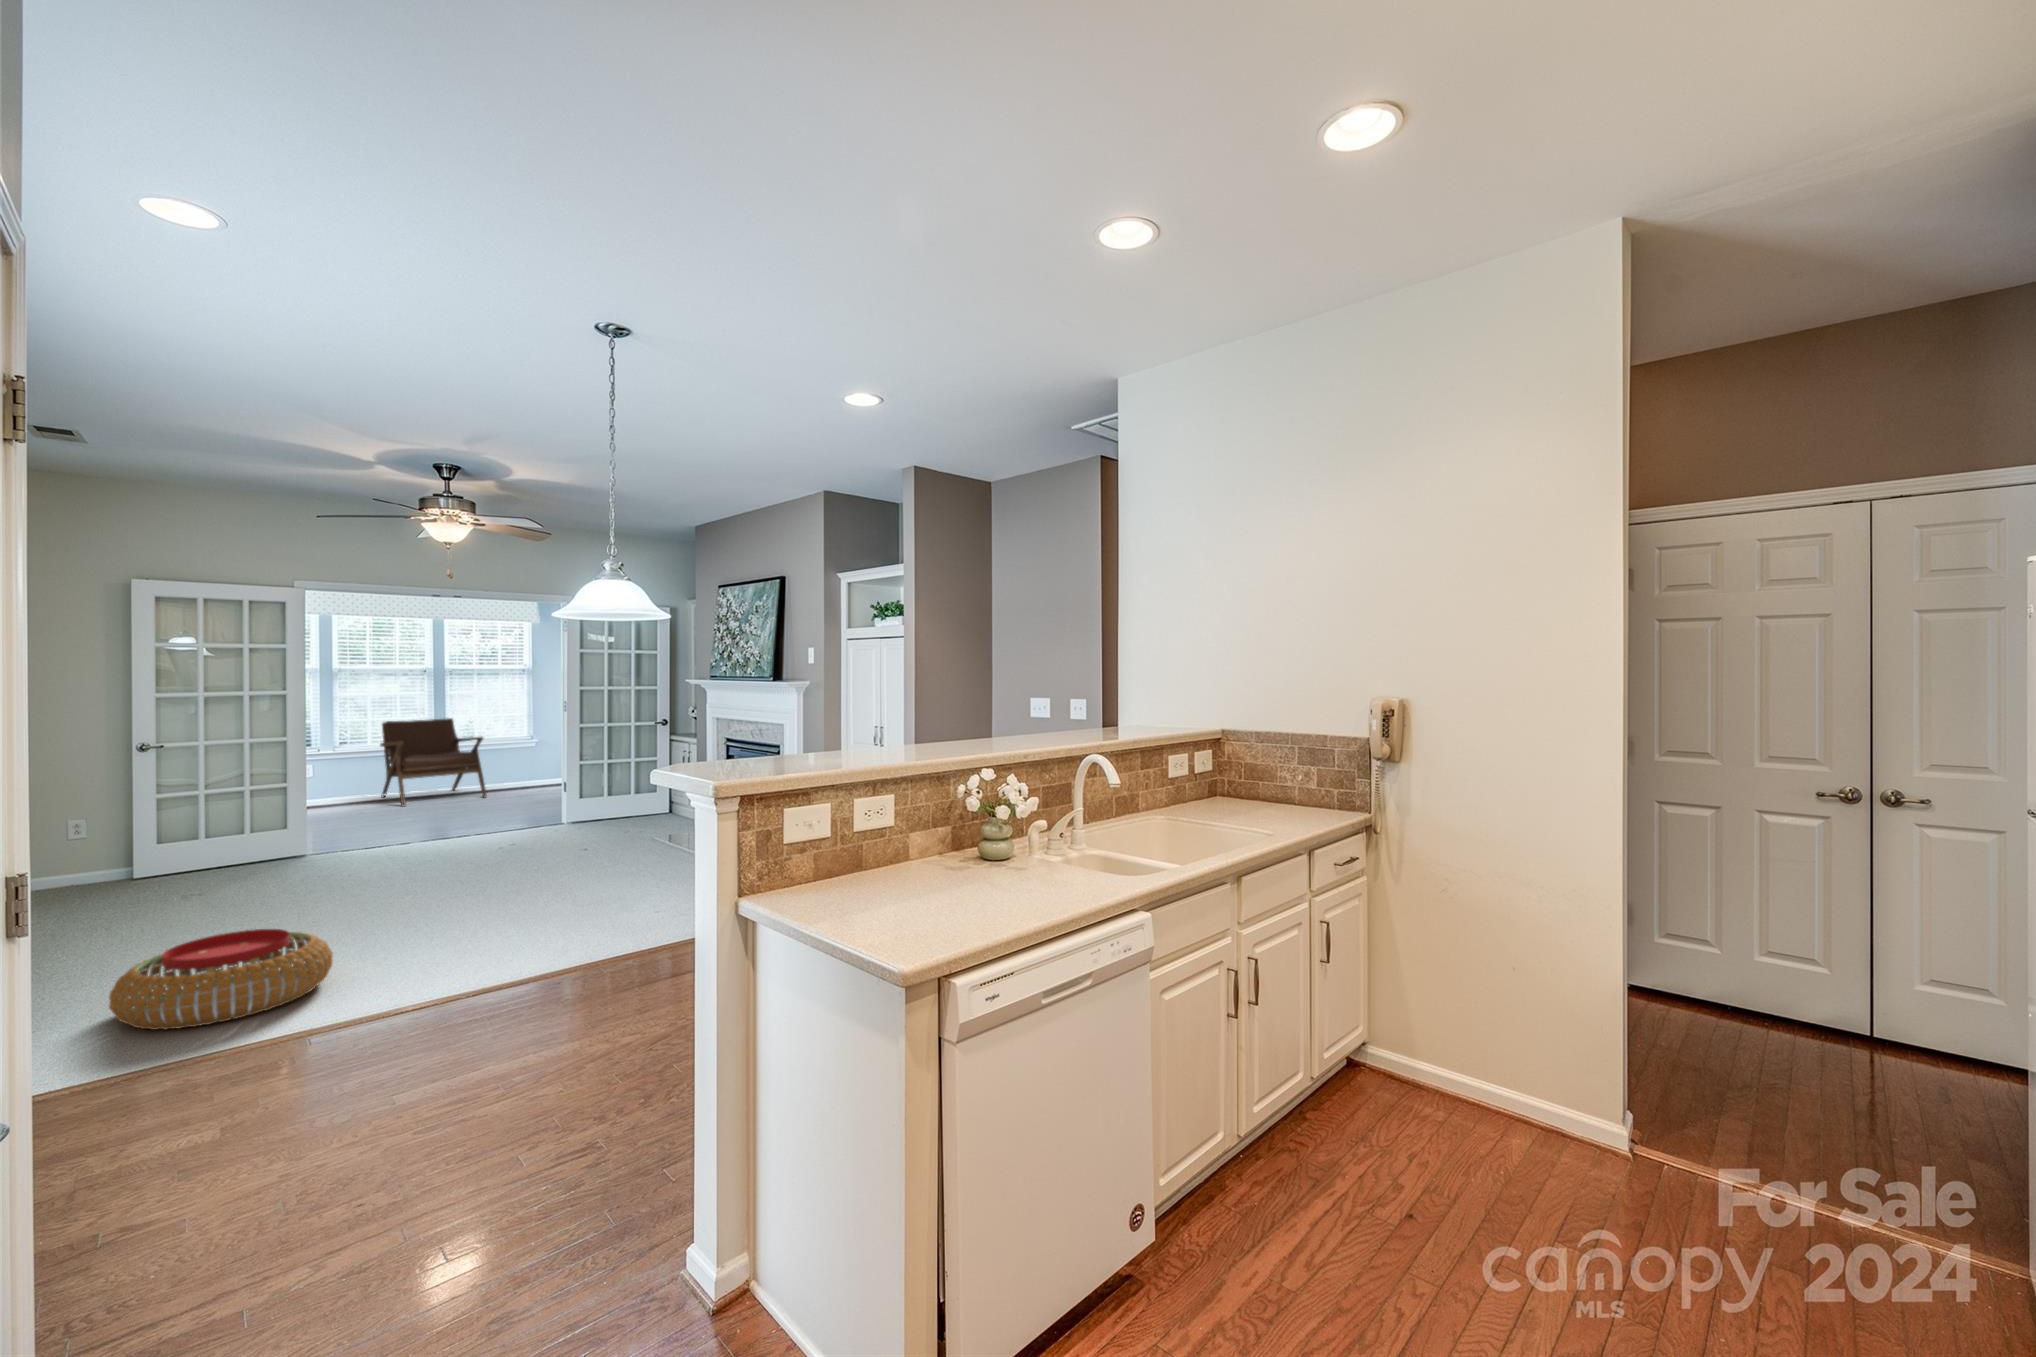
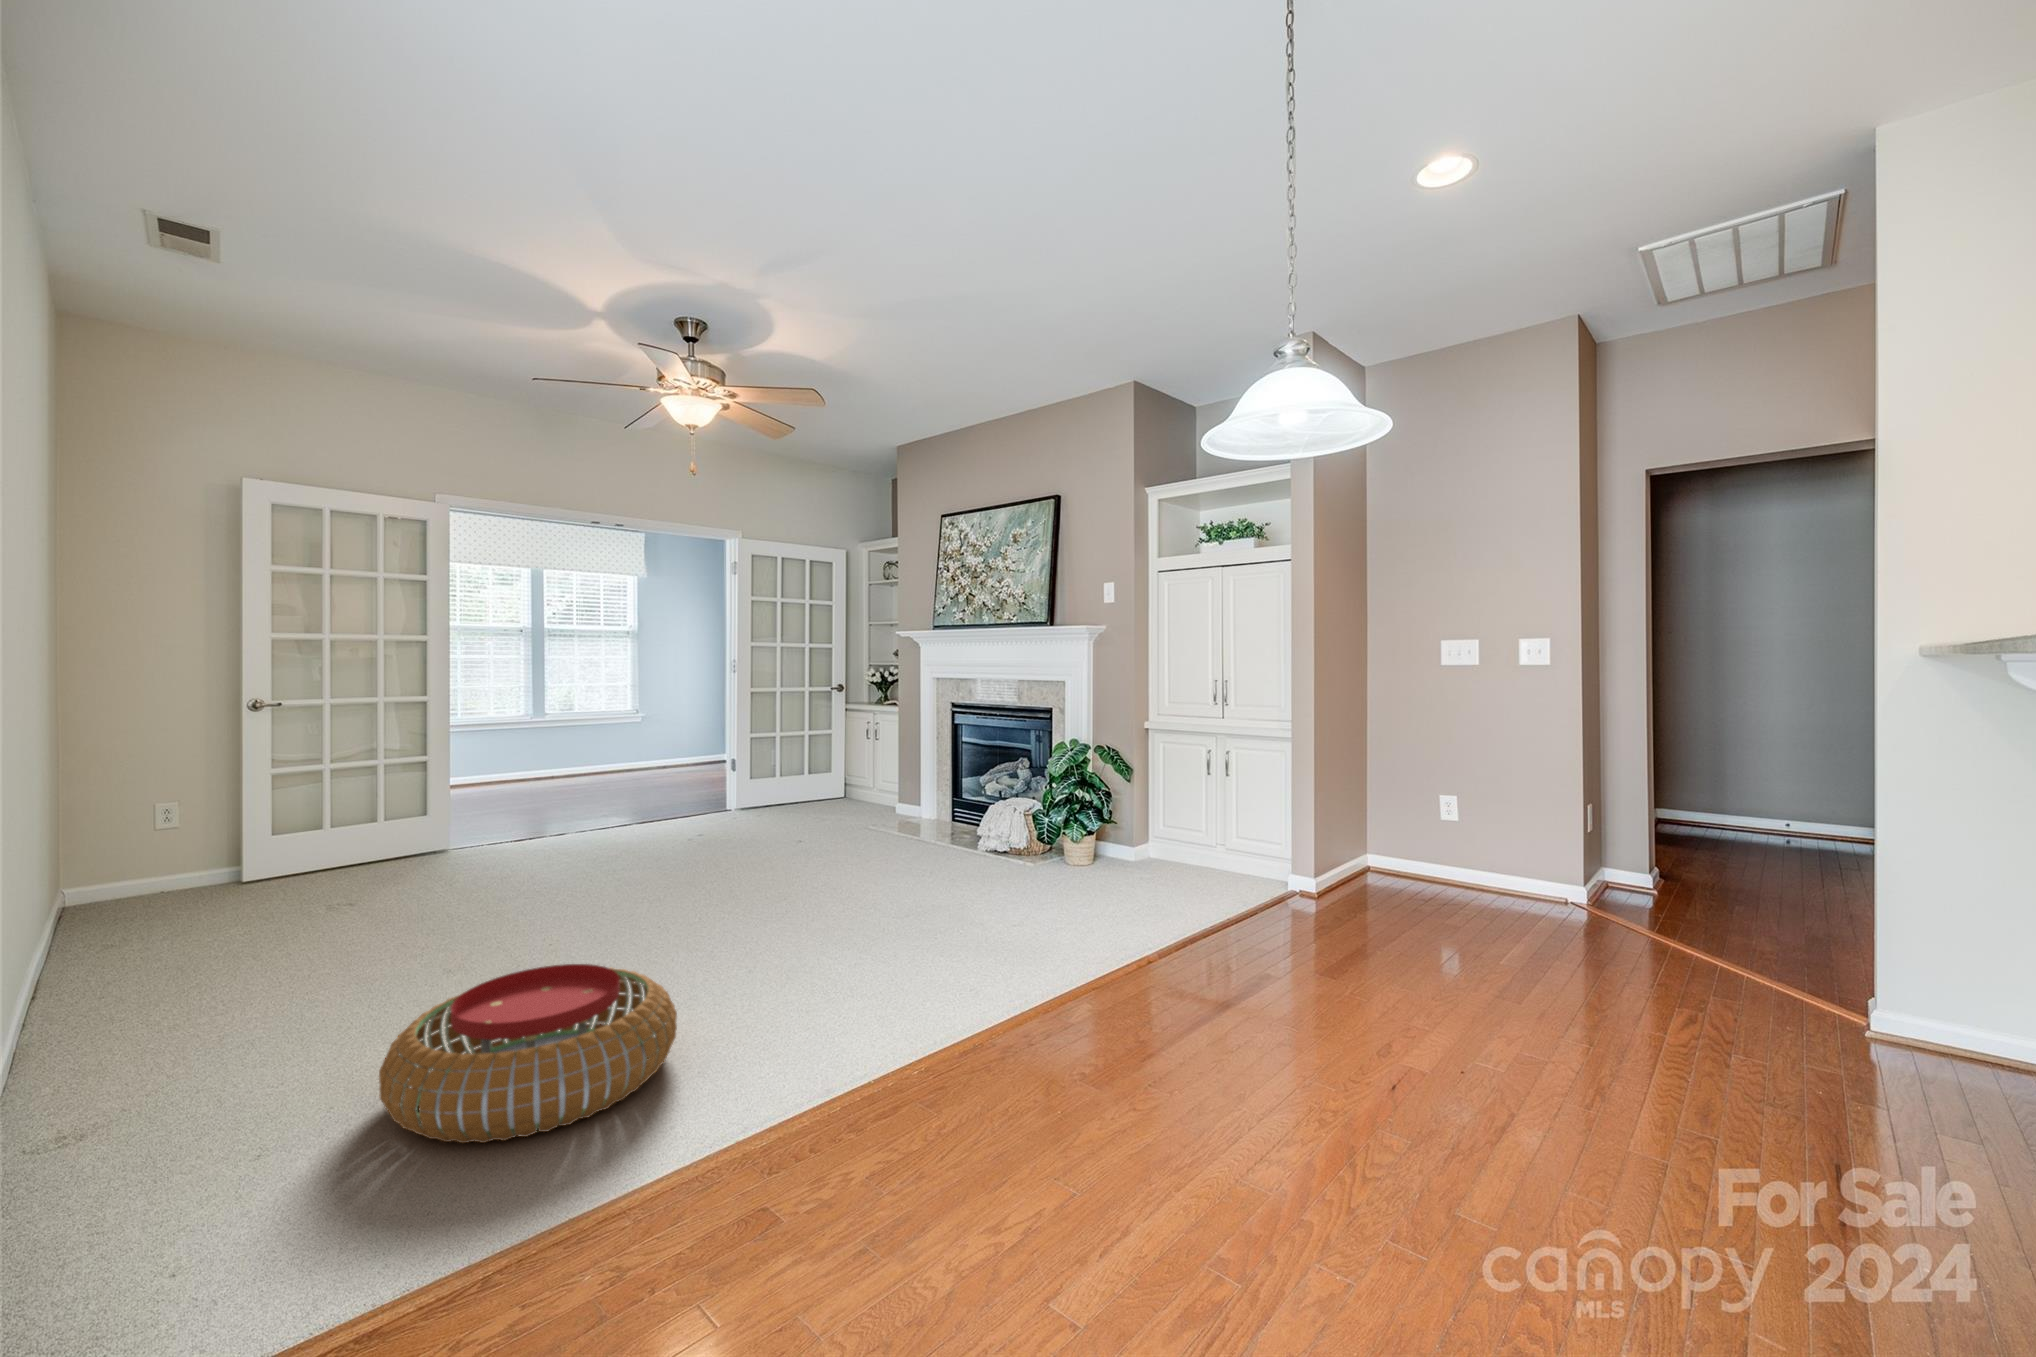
lounge chair: present [380,718,487,806] -> none [474,686,602,790]

